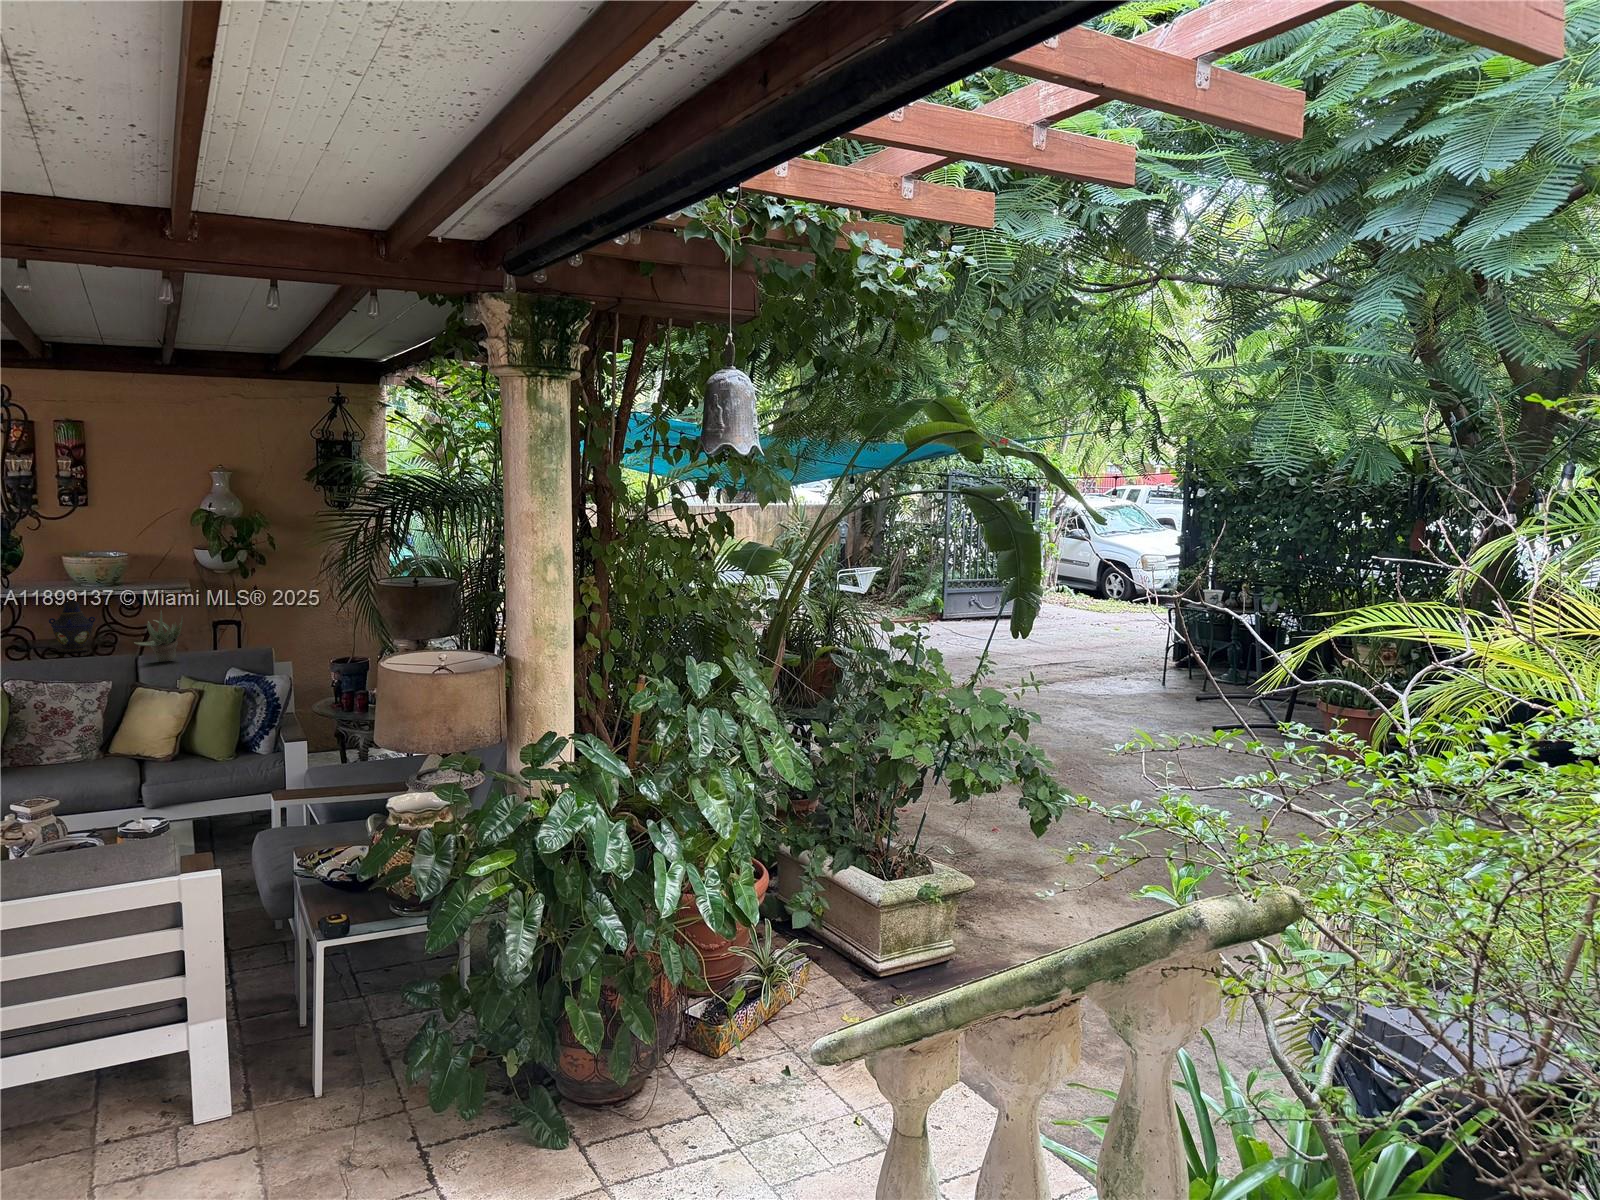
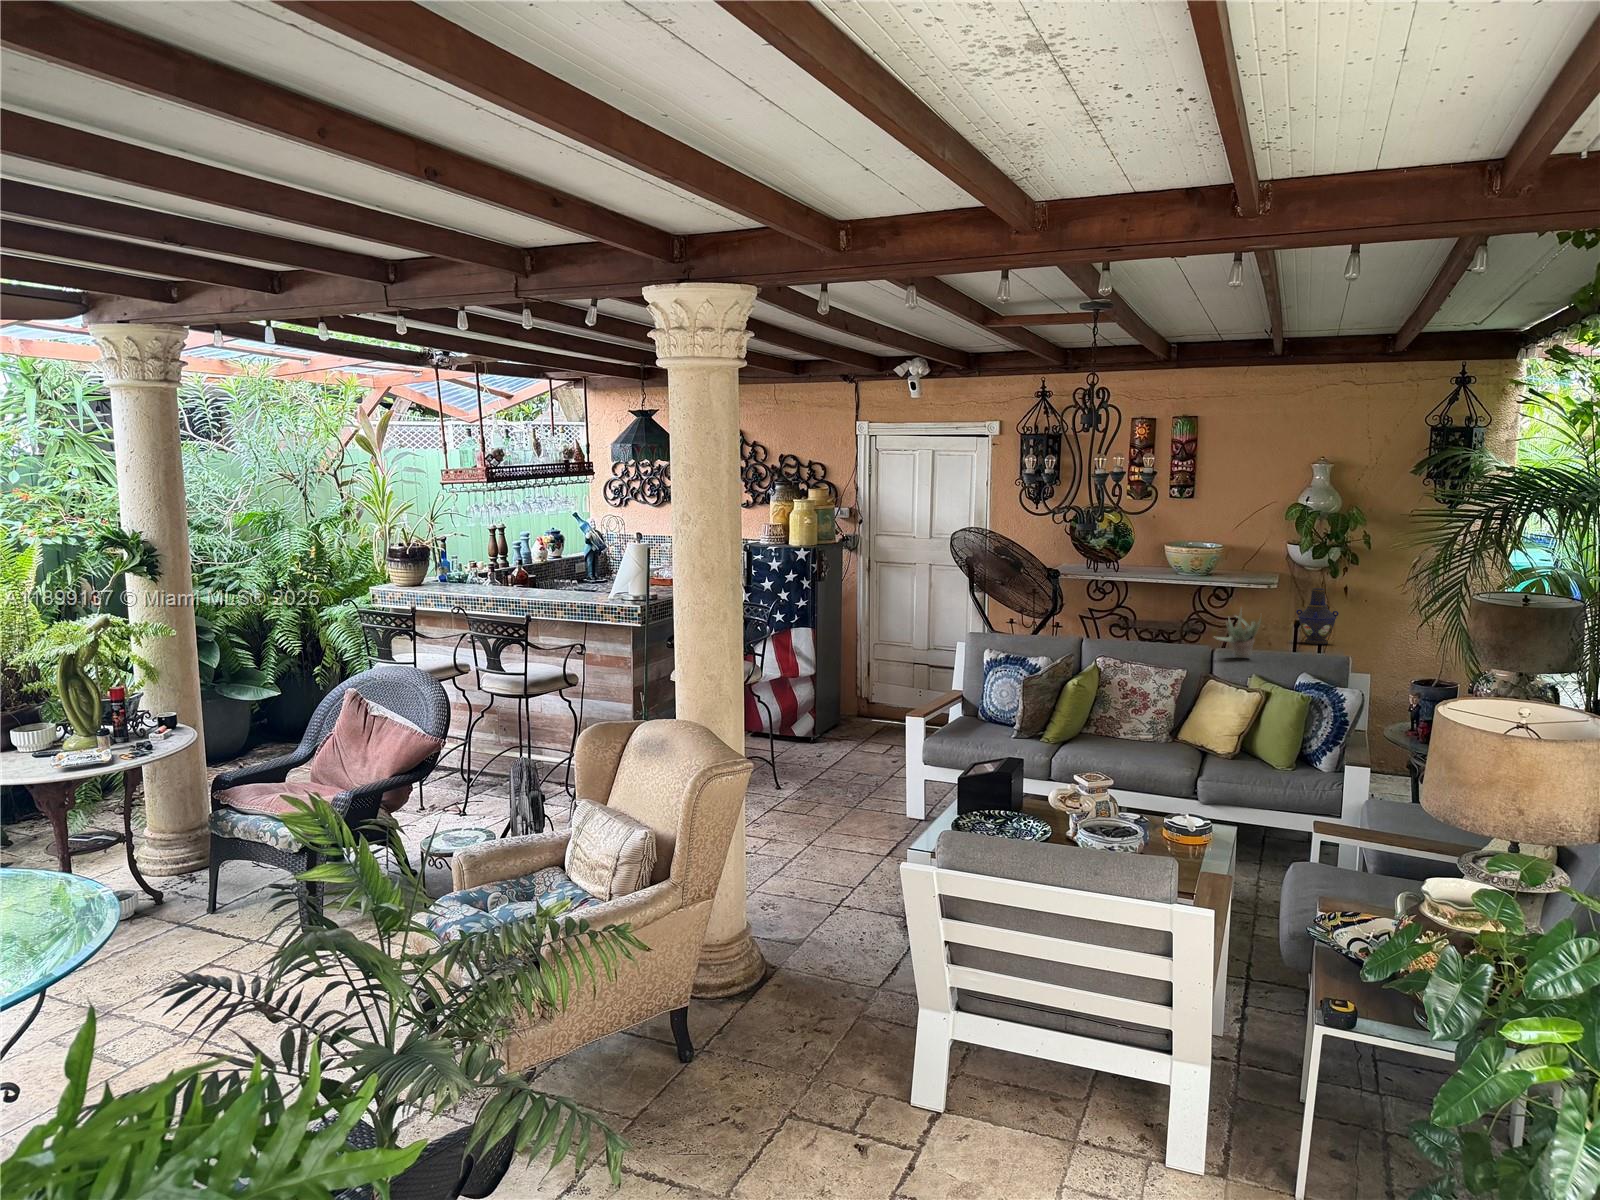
vase: present [49,601,95,653] -> present [1296,588,1339,645]

